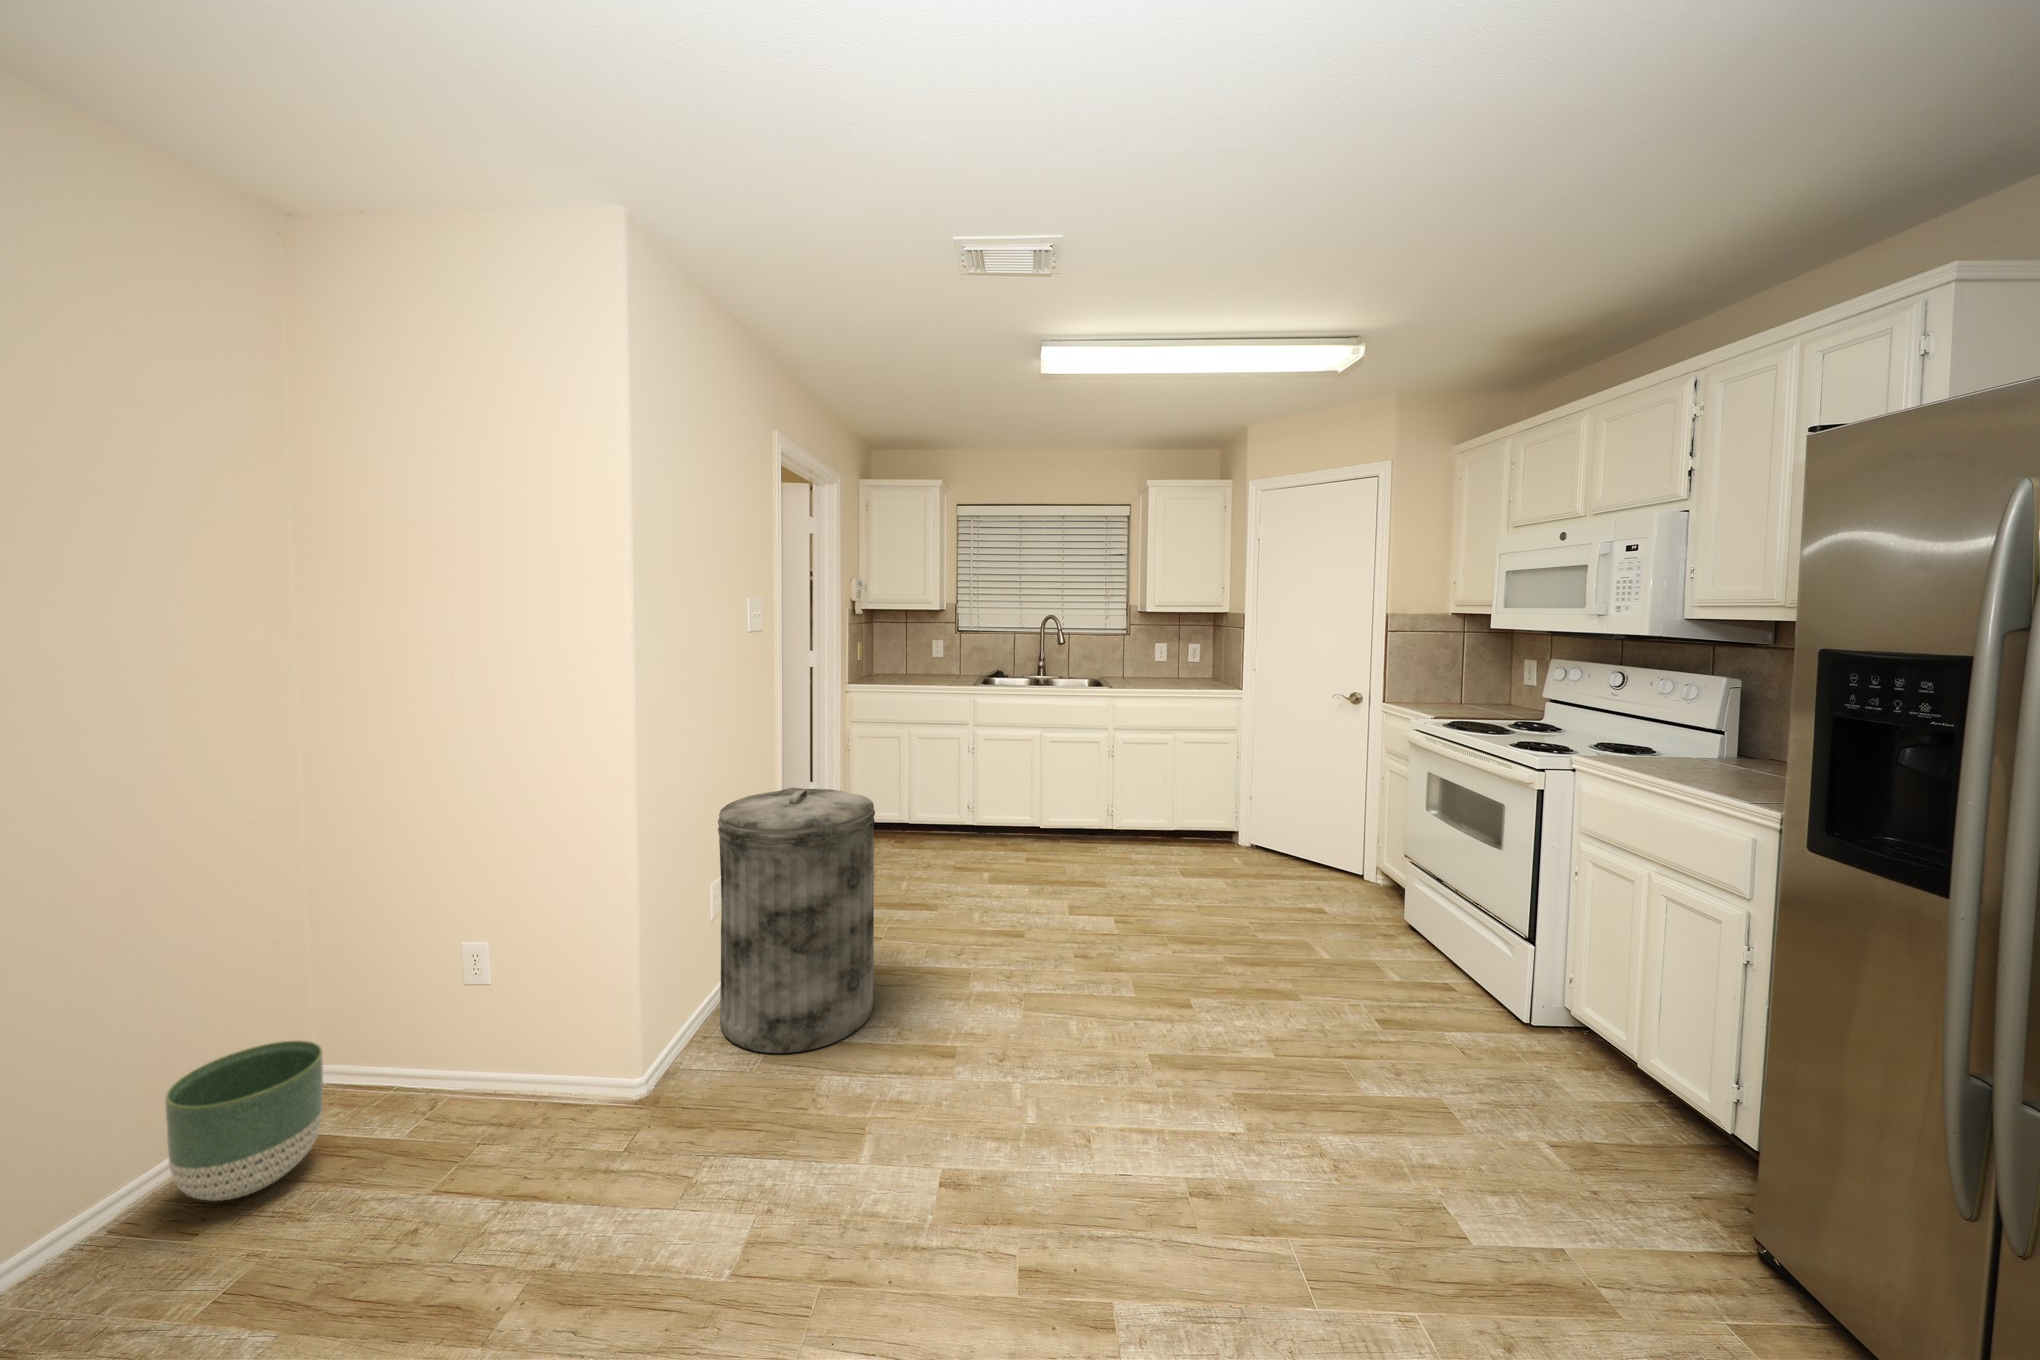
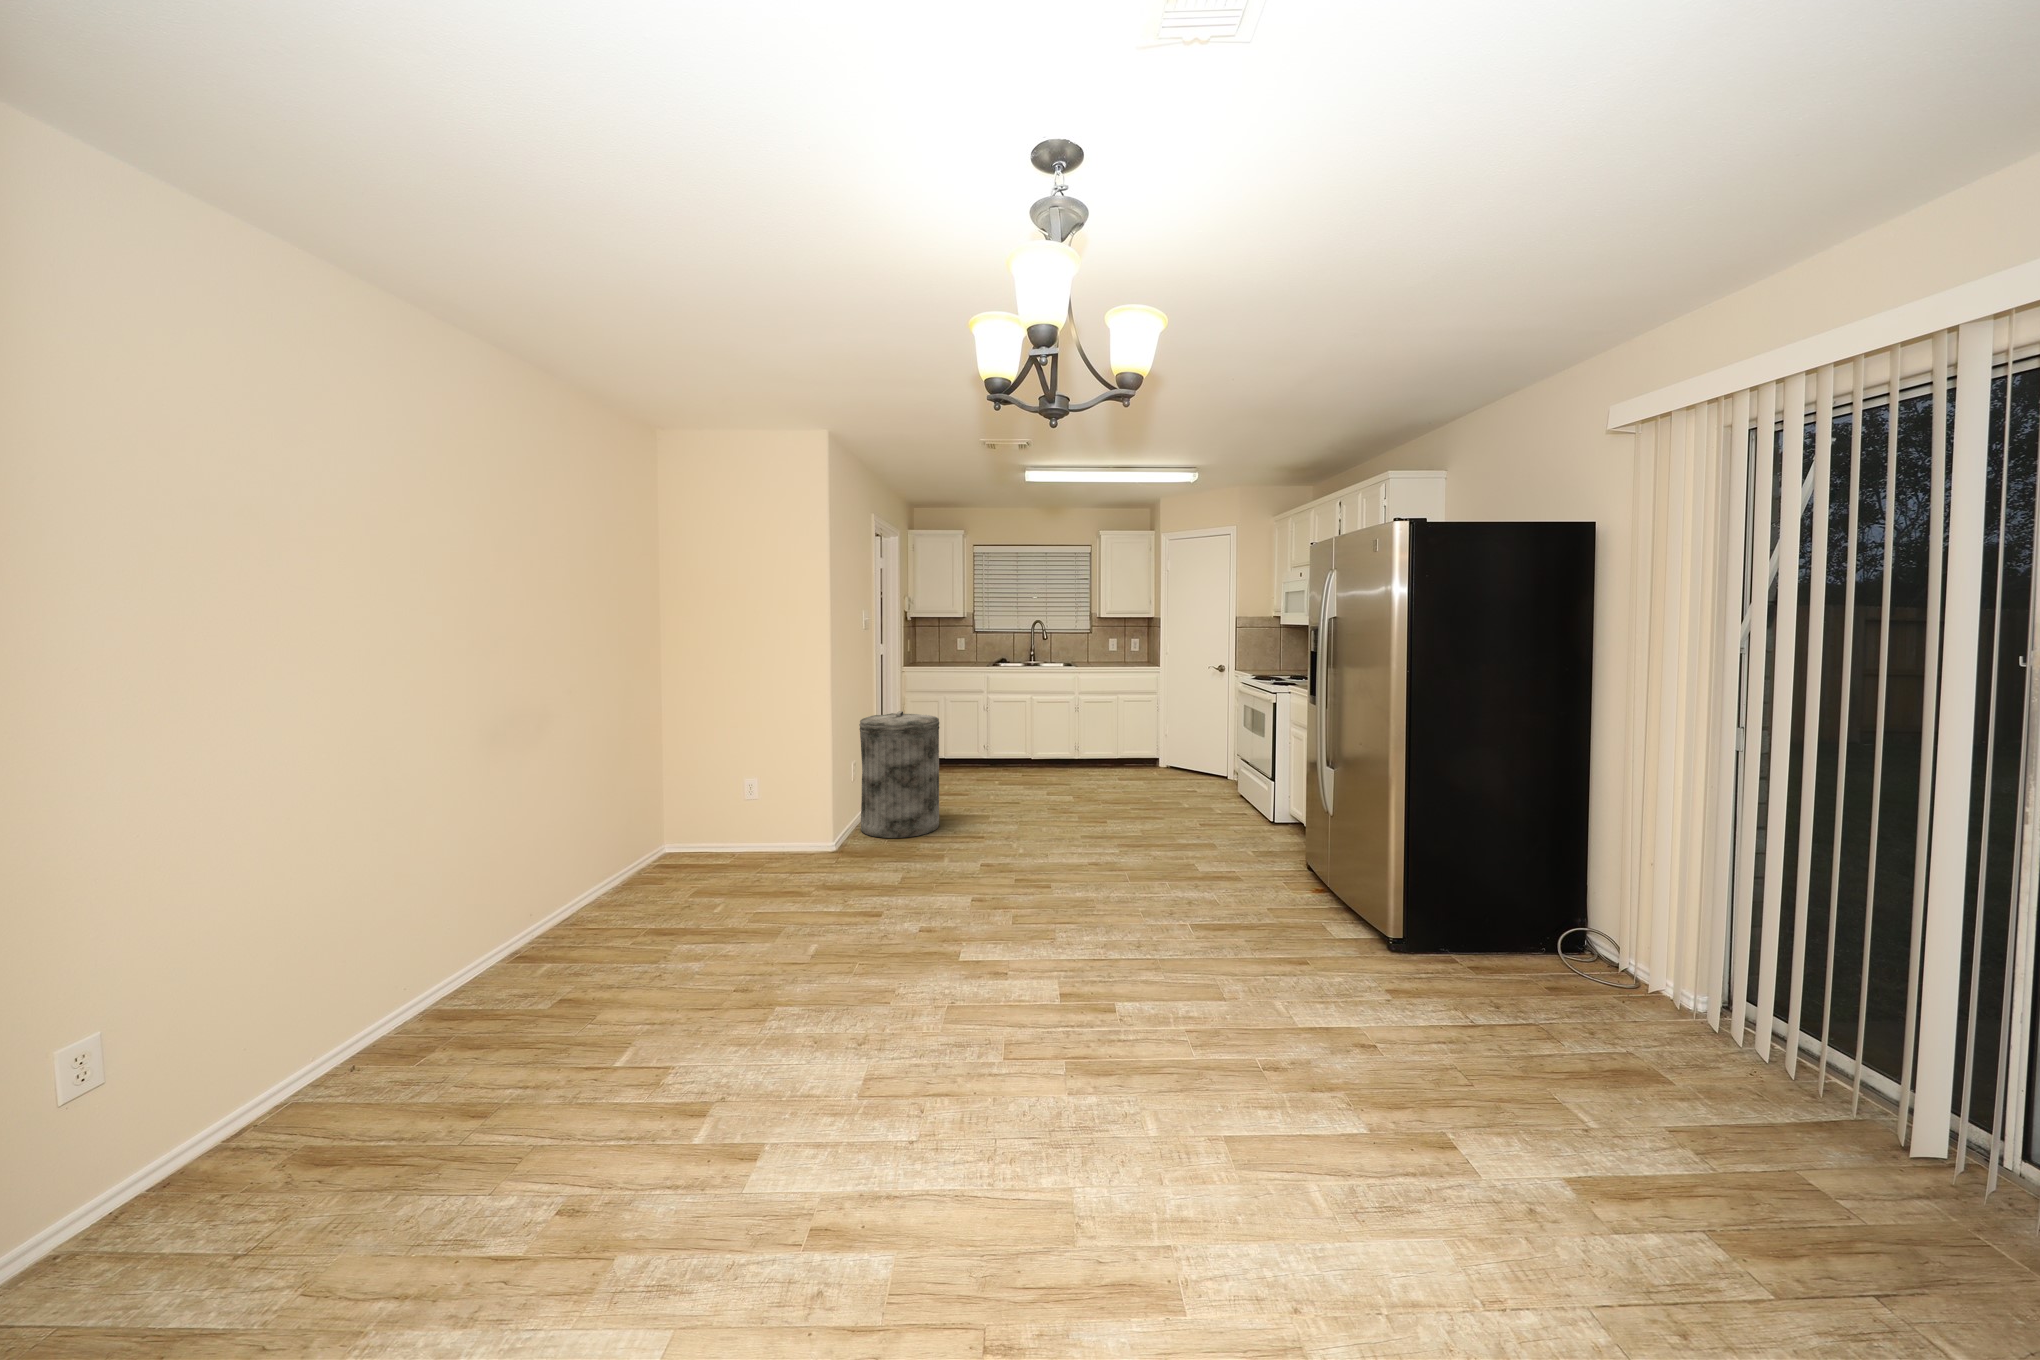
planter: present [166,1040,323,1201] -> none [647,815,702,873]

